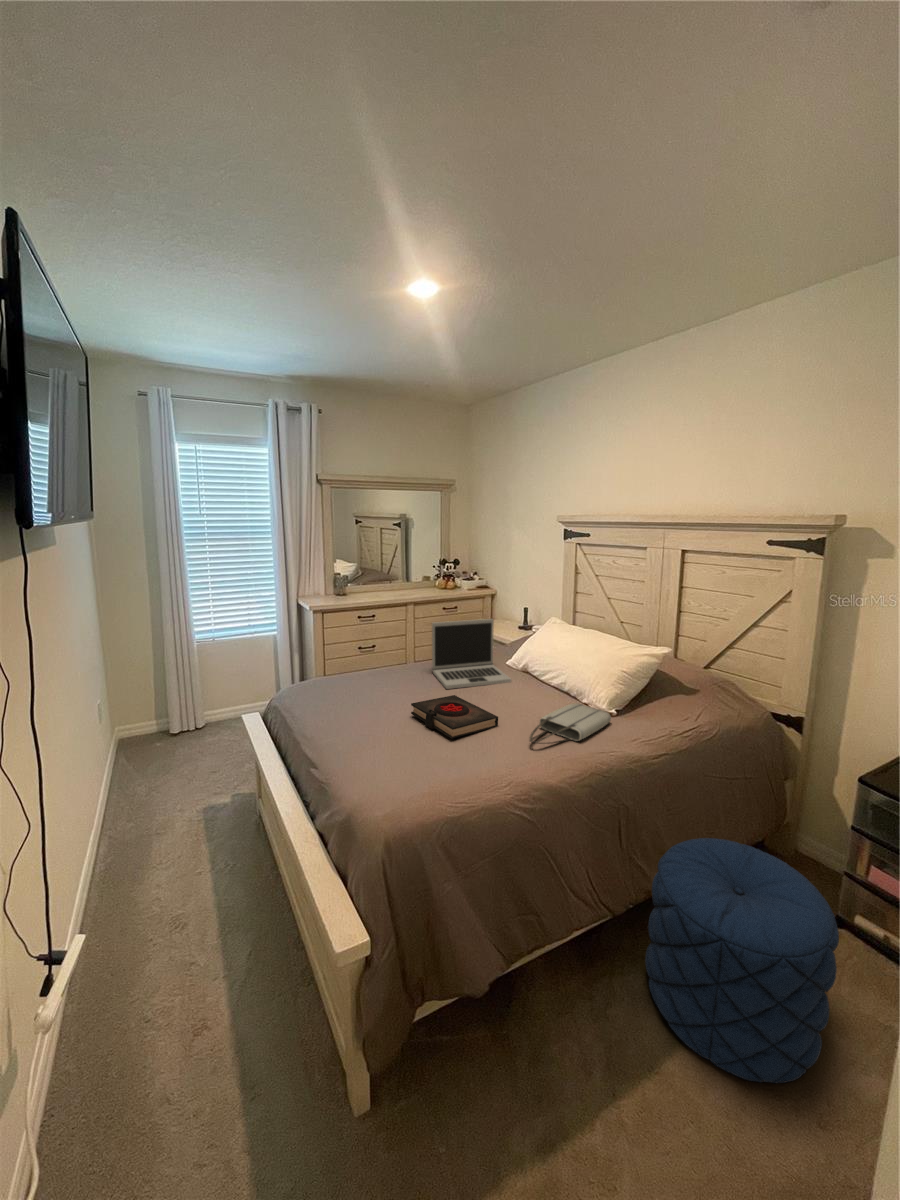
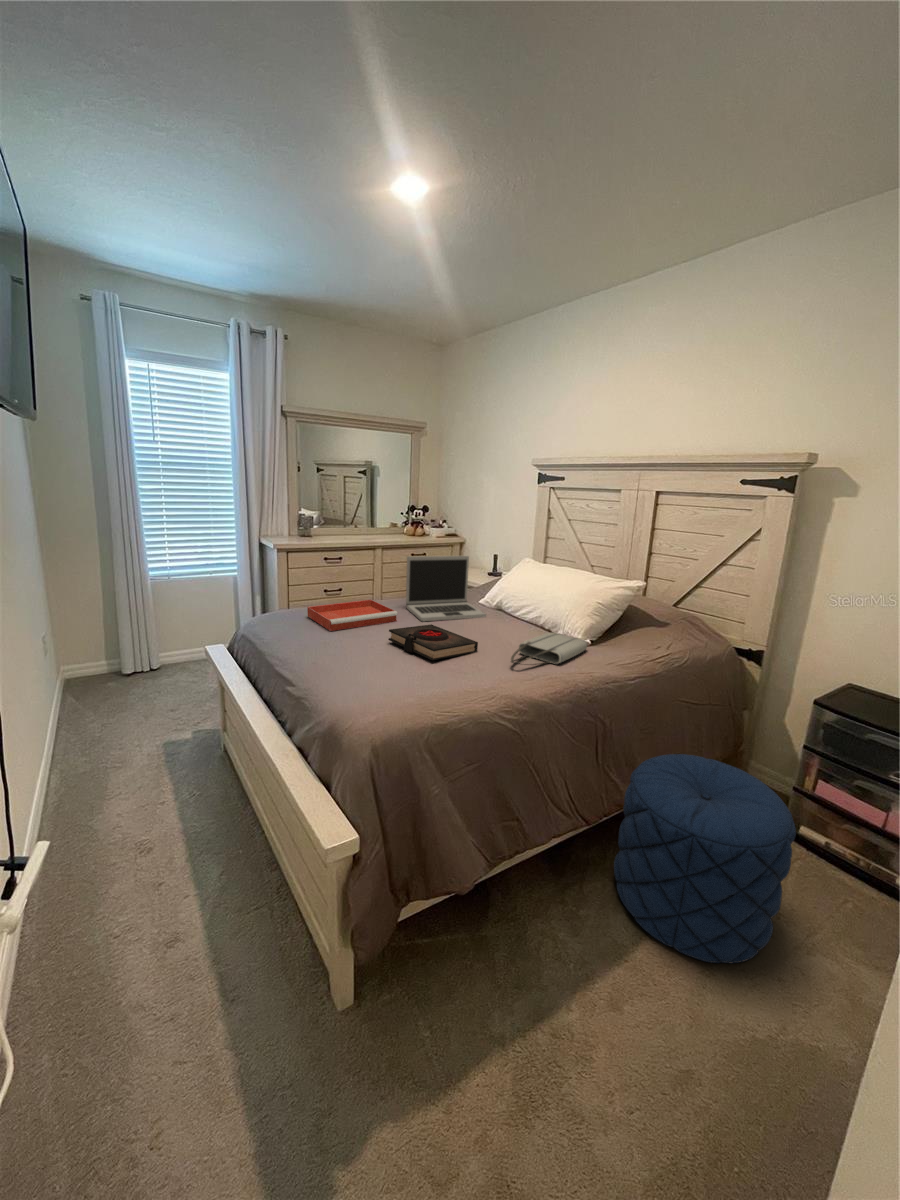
tray: none [336,665,423,703] -> present [307,600,398,631]

